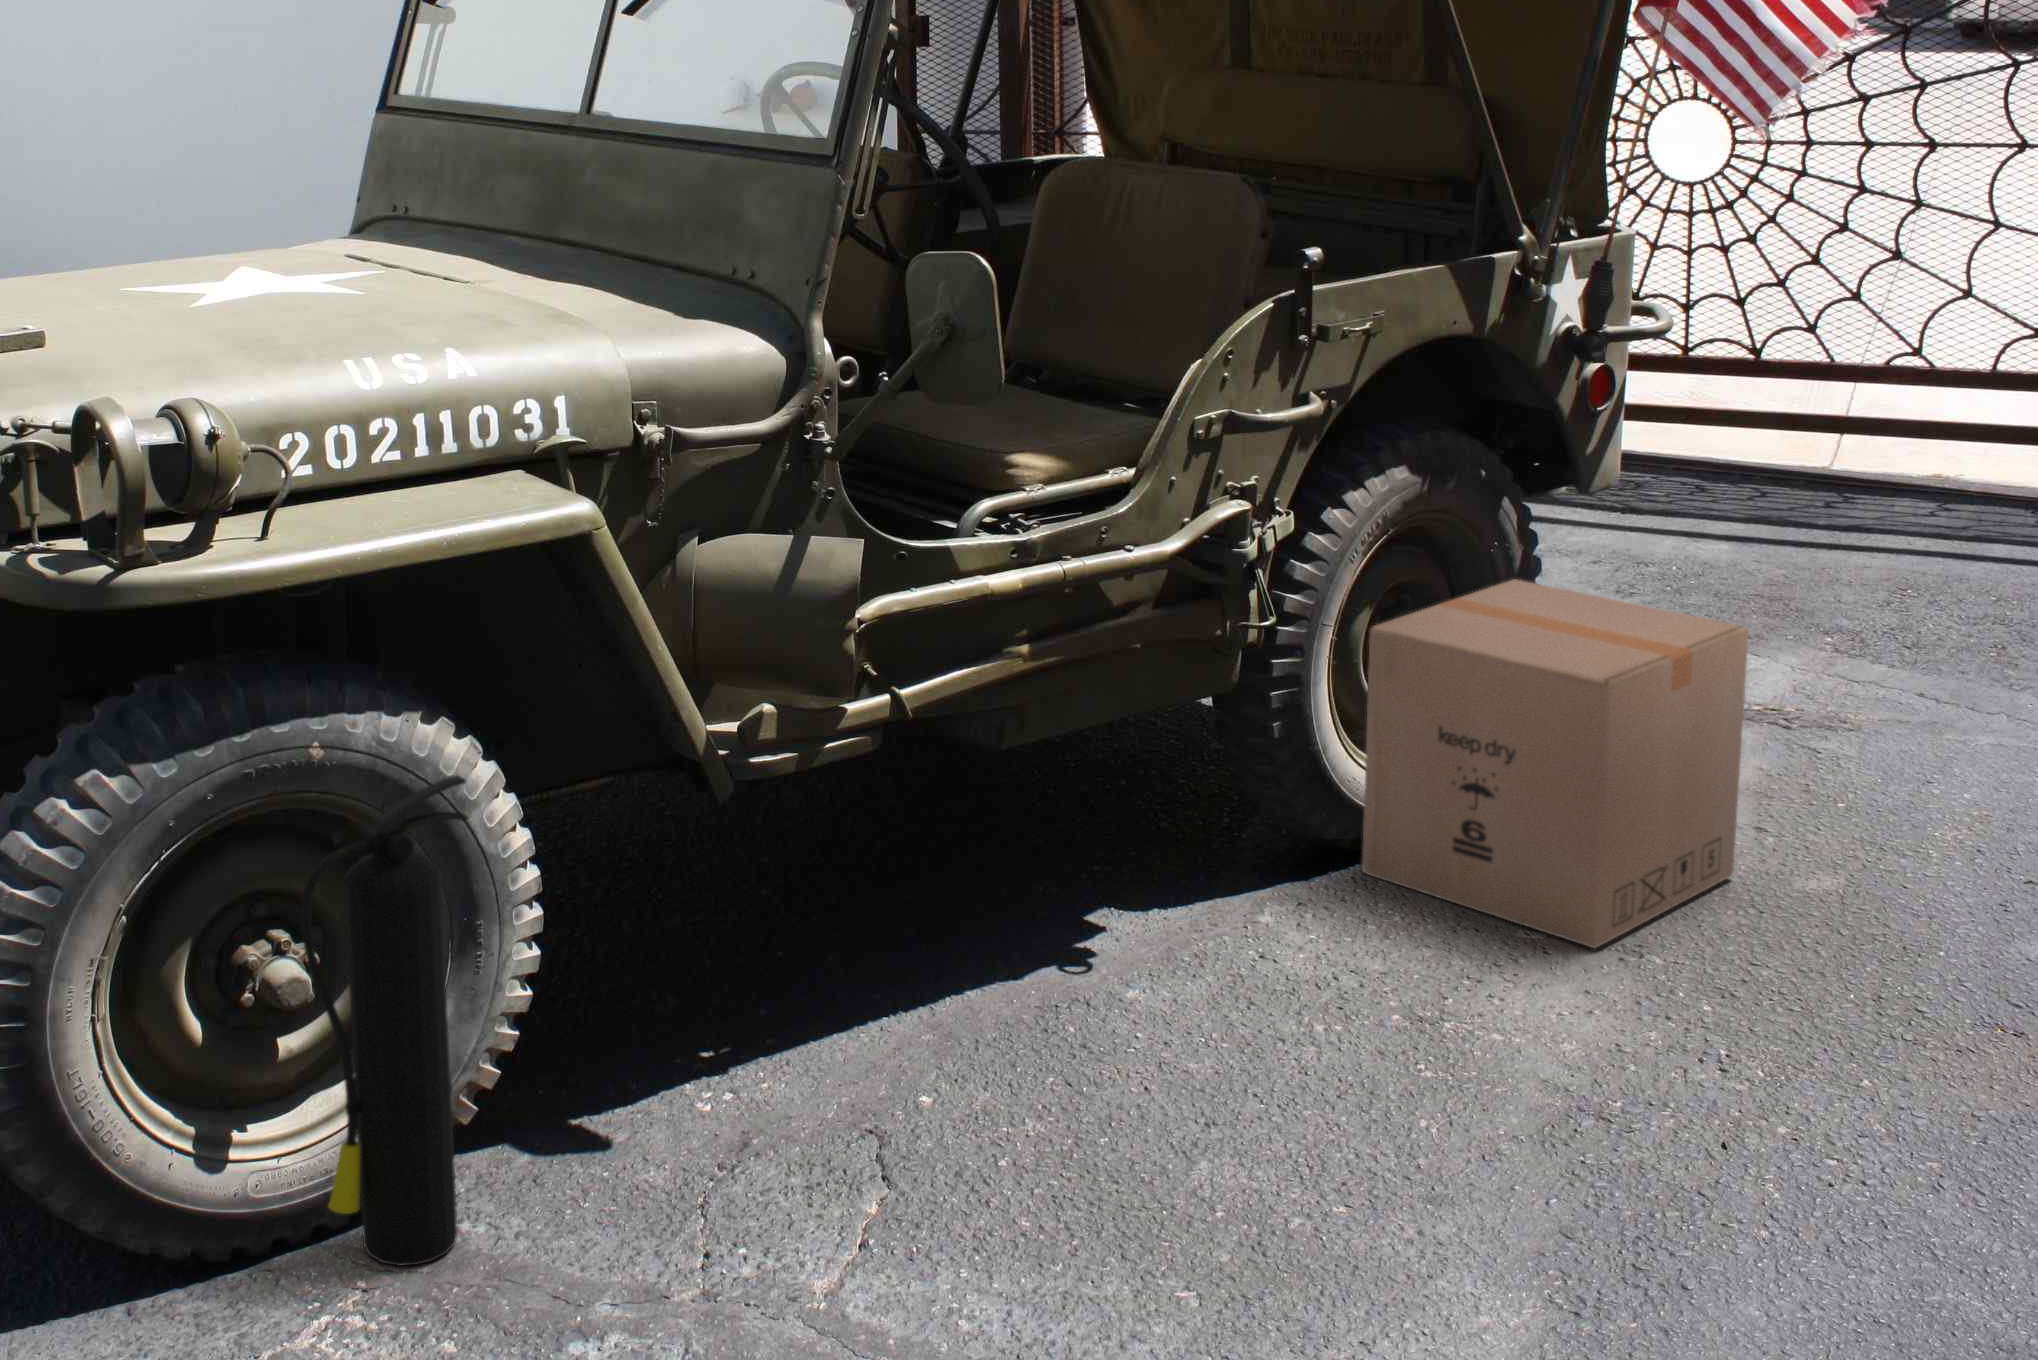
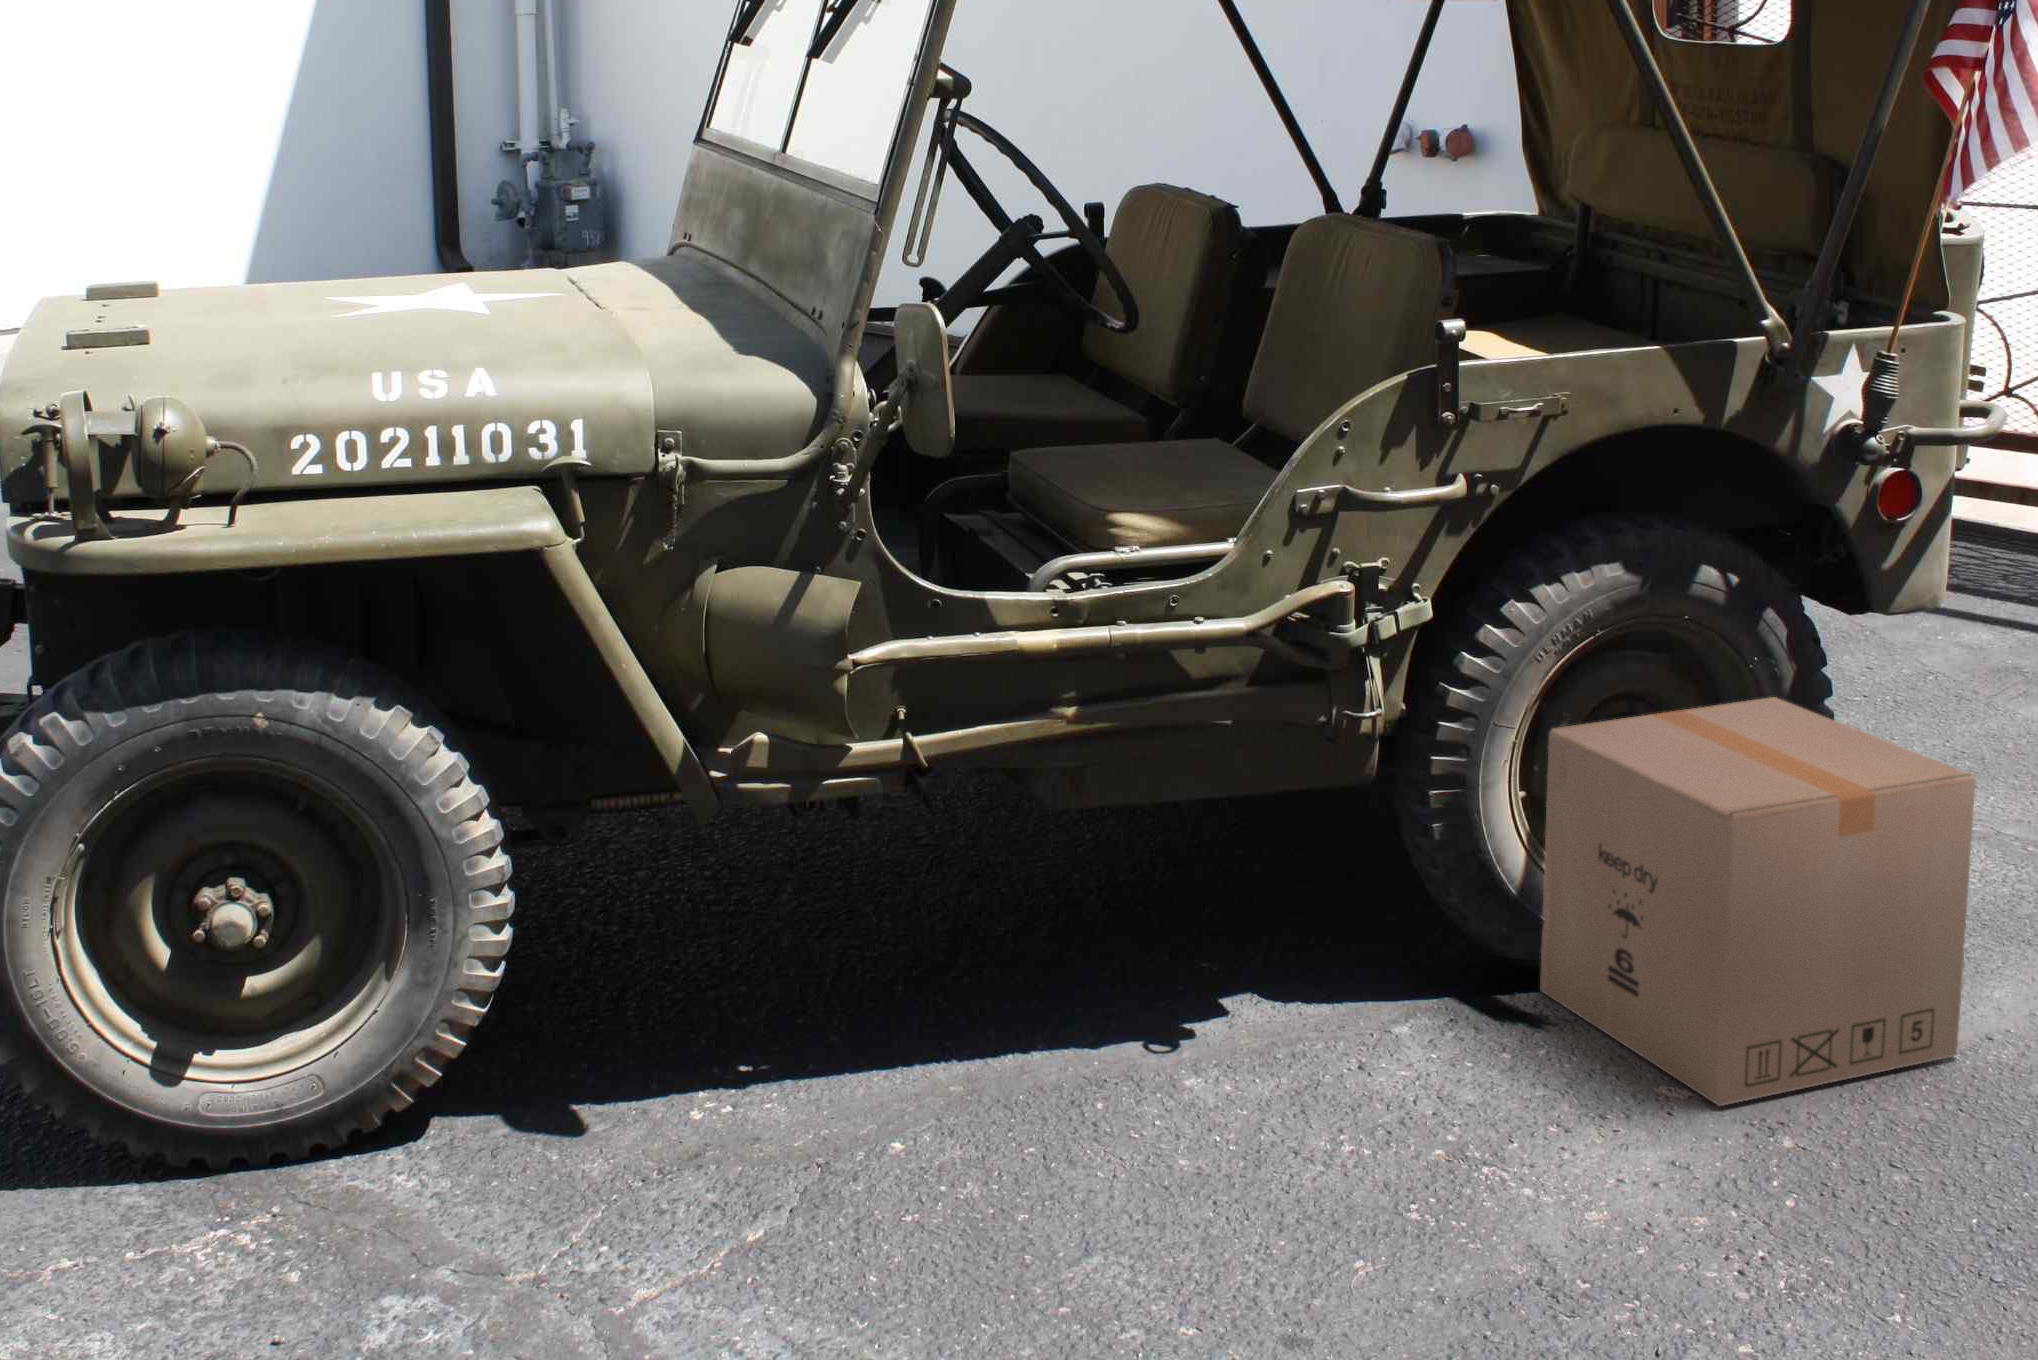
fire extinguisher: present [301,776,468,1266] -> none [230,759,401,1199]

